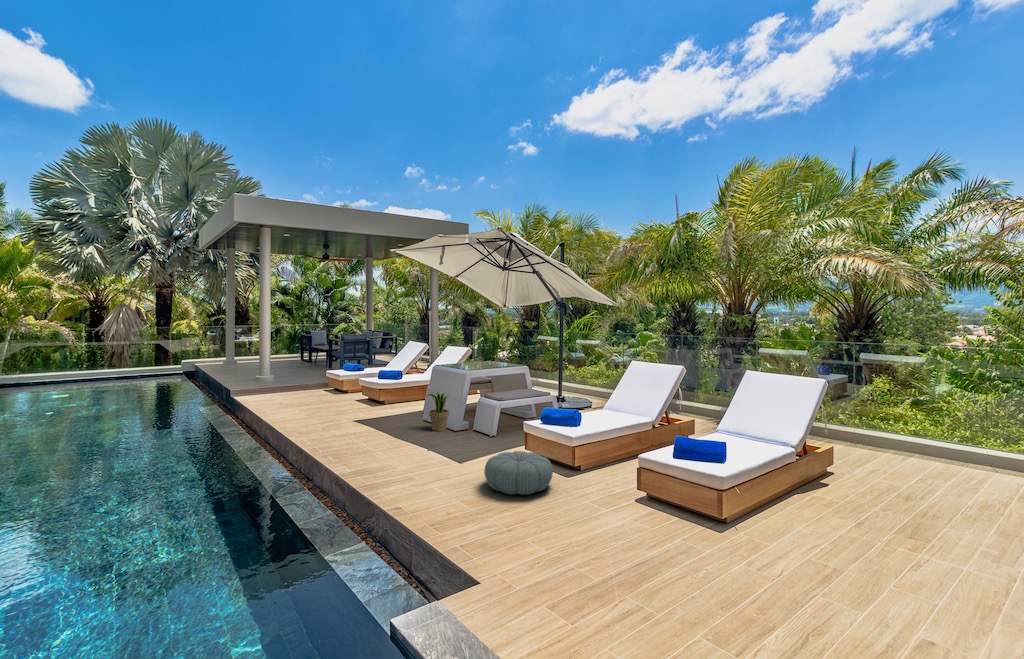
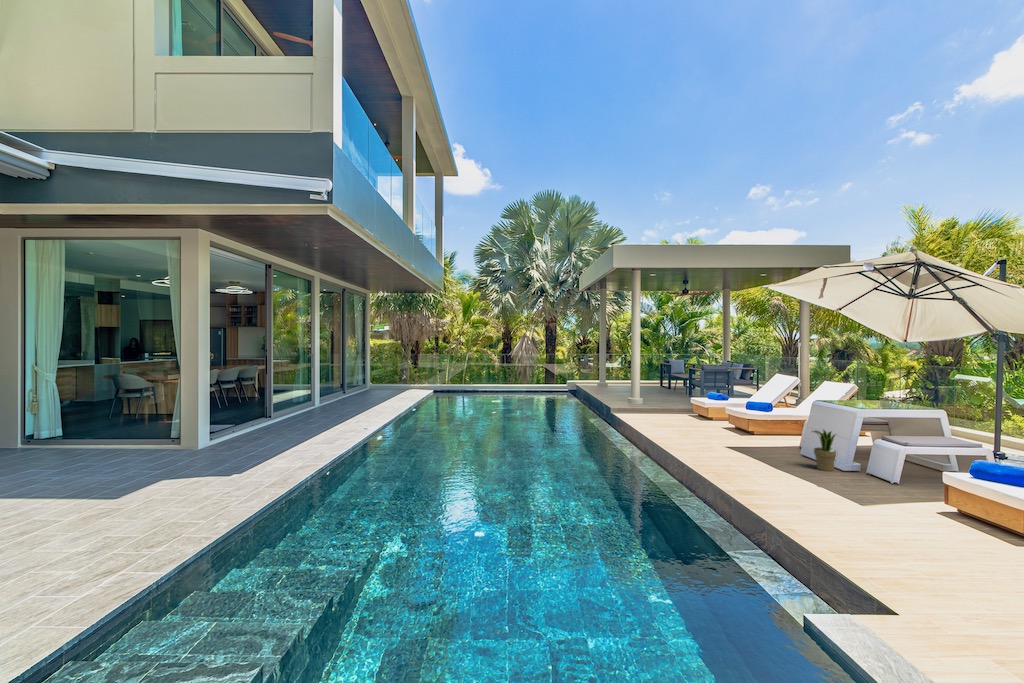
pouf: present [484,451,553,495] -> none [895,501,992,551]

